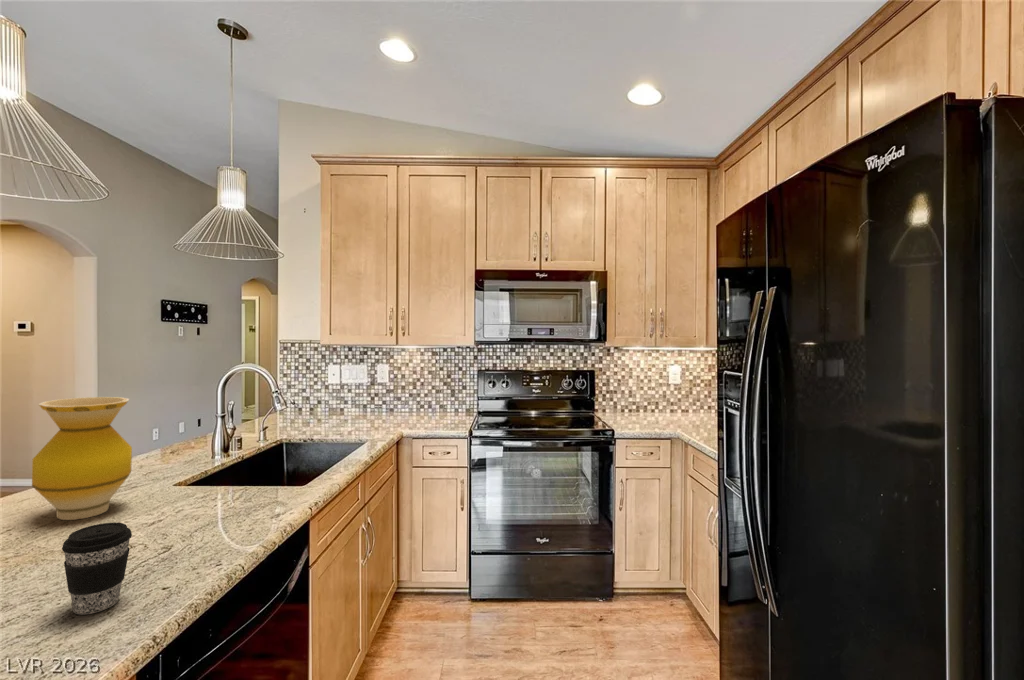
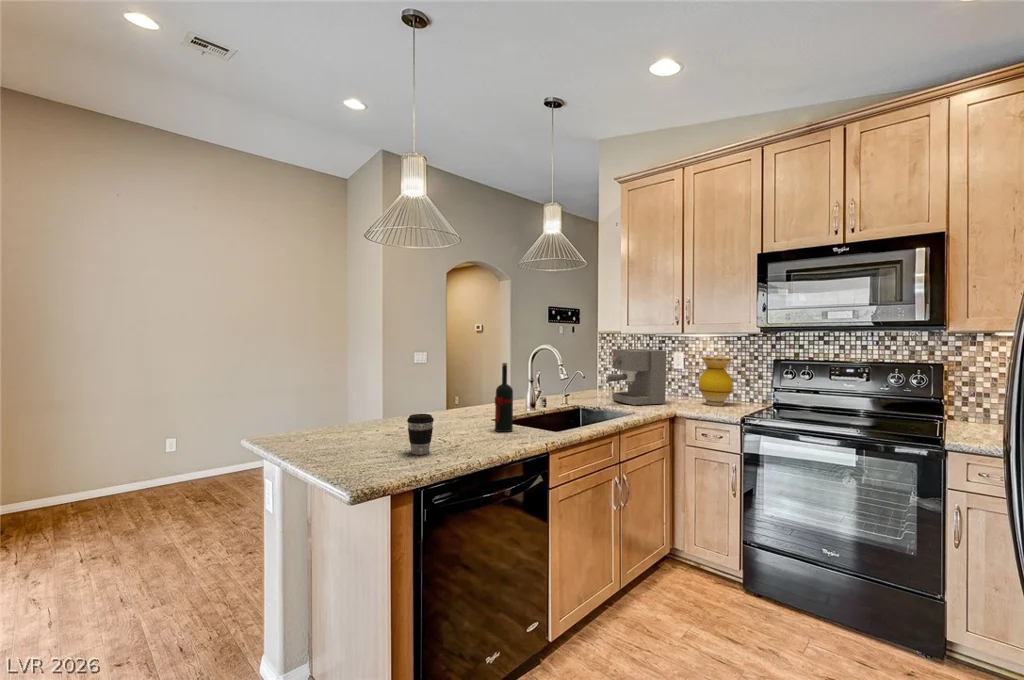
coffee maker: none [316,362,382,431] -> present [607,349,667,406]
vase: present [32,397,132,520] -> present [699,357,733,406]
wine bottle: none [203,400,236,510] -> present [495,363,513,432]

